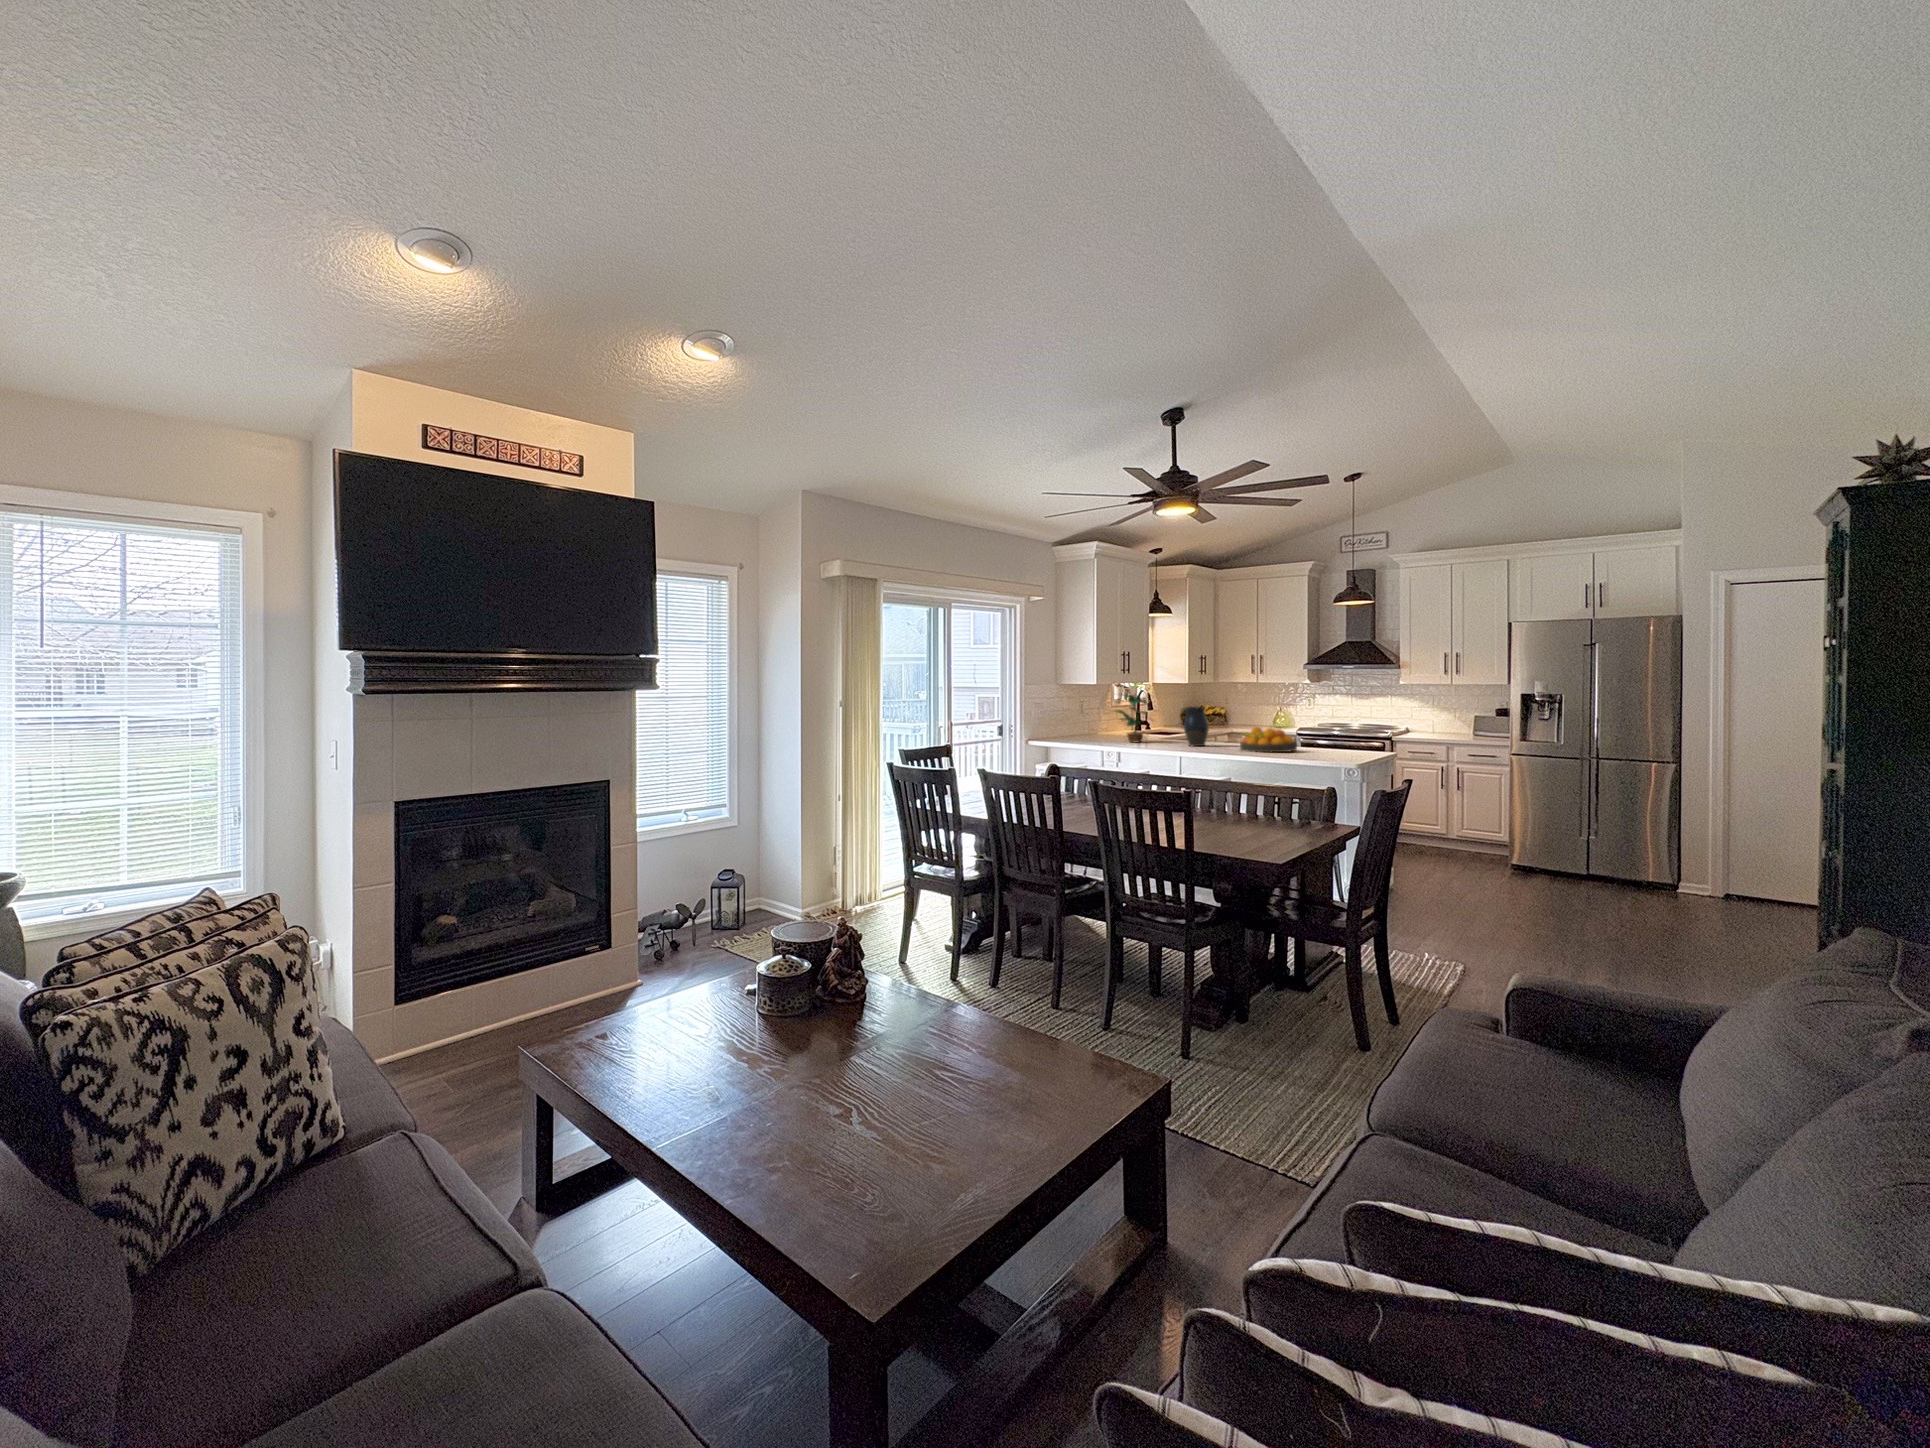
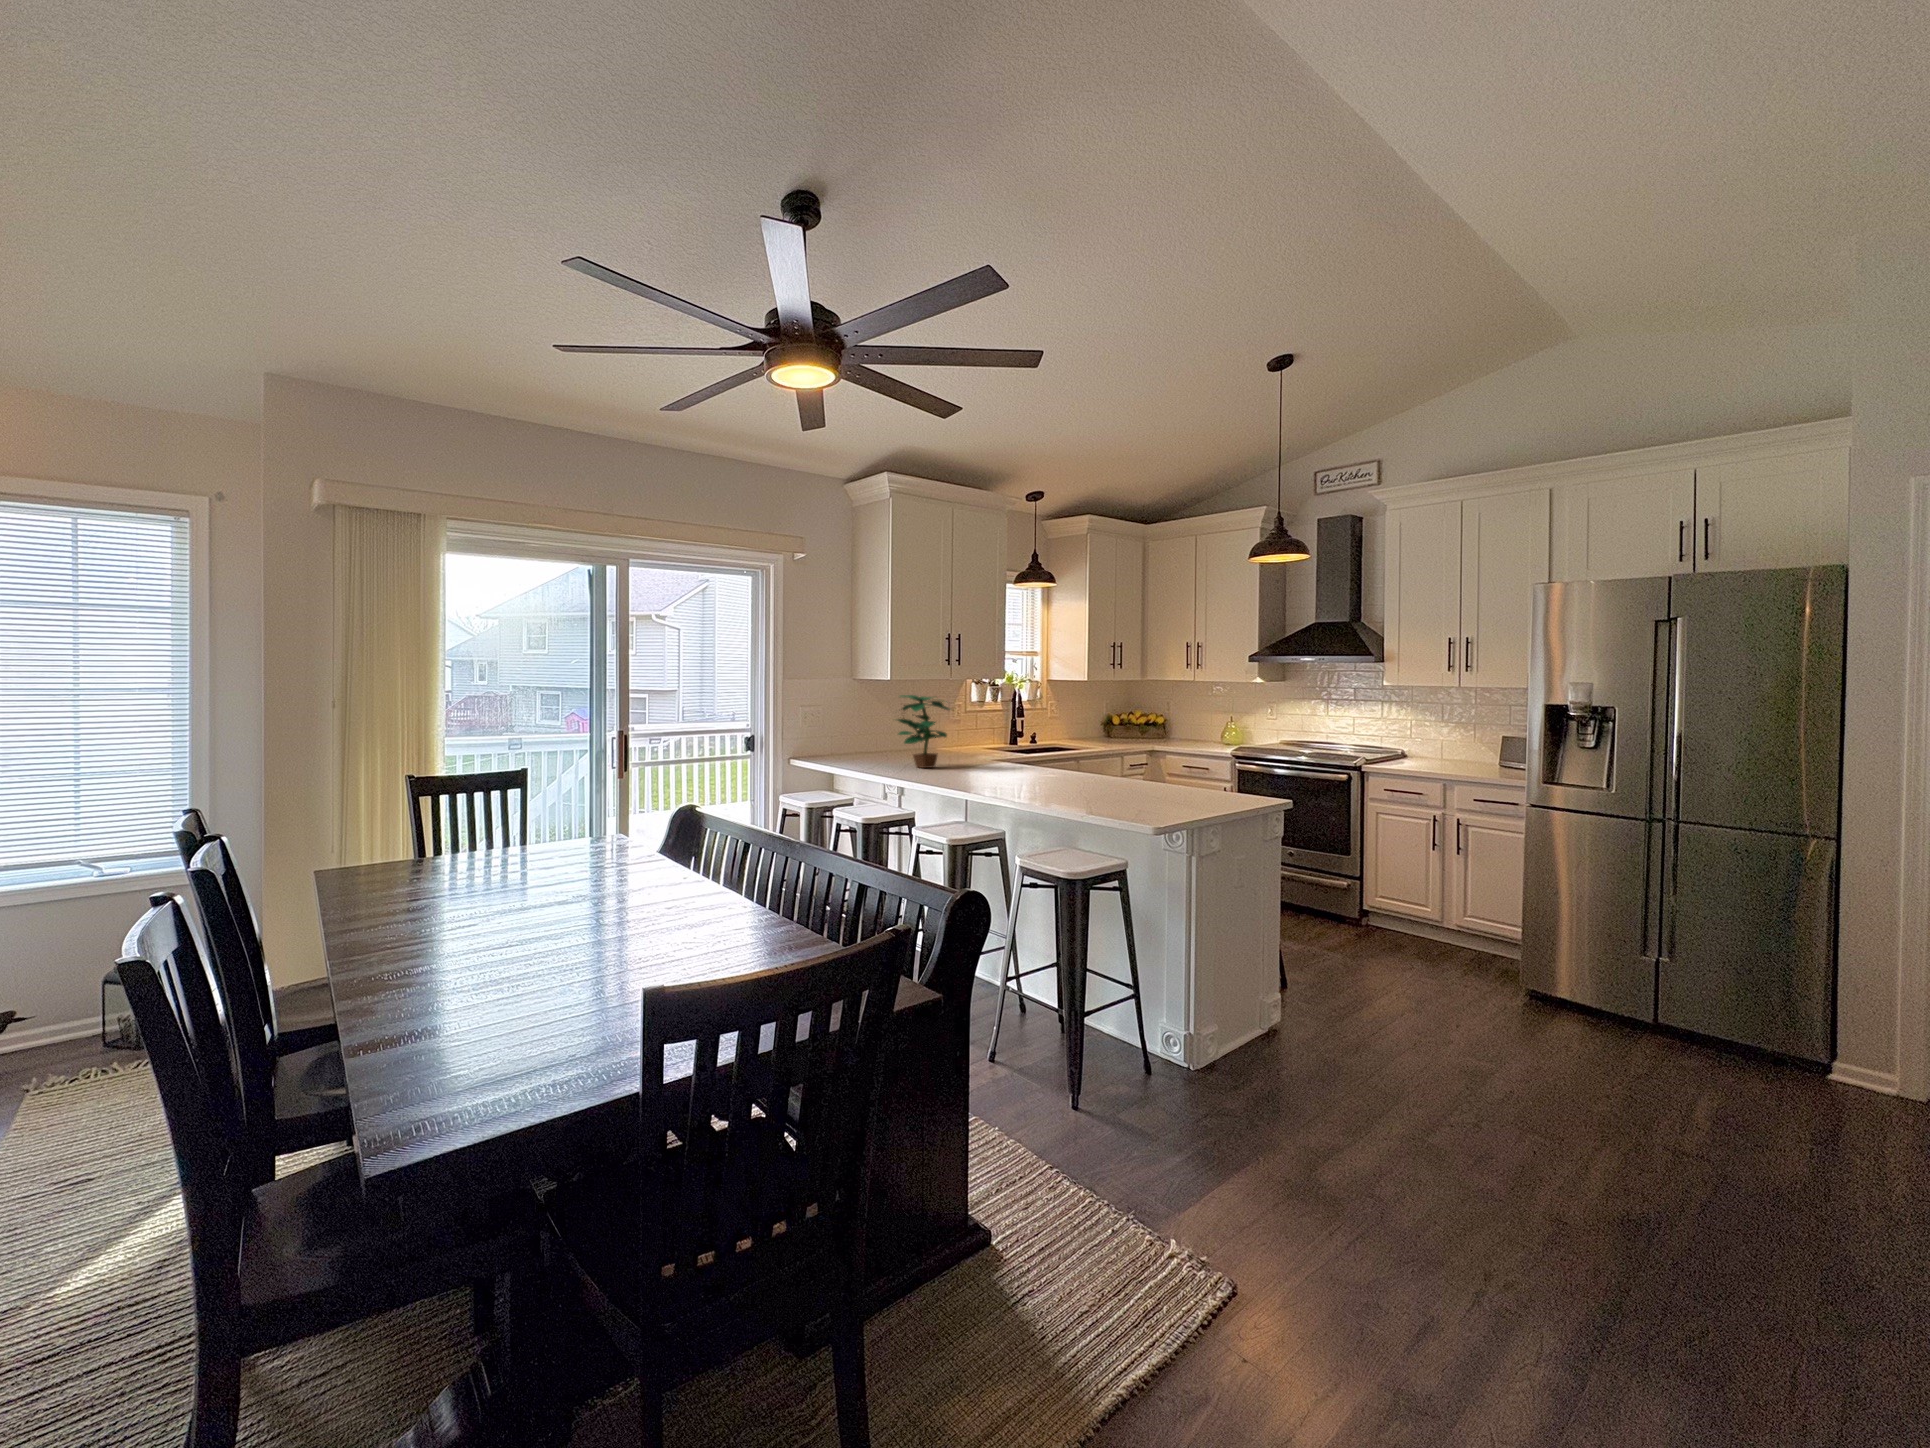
vase: present [1184,707,1209,746] -> none [972,716,1009,778]
fruit bowl: present [1240,727,1297,752] -> none [1025,751,1113,795]

